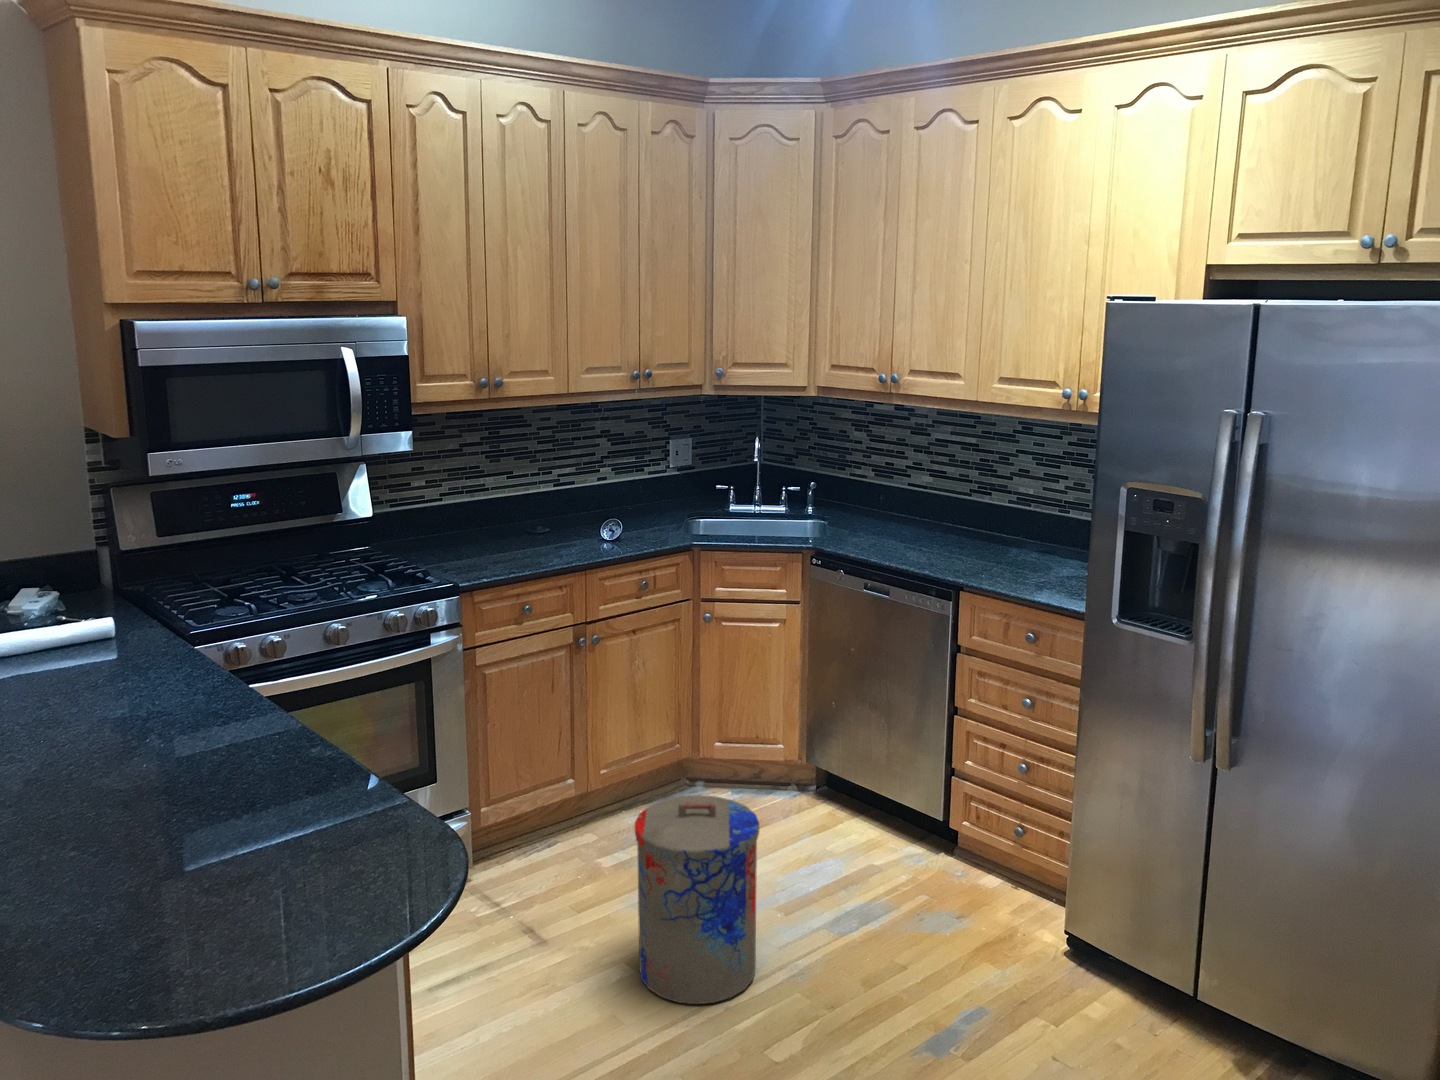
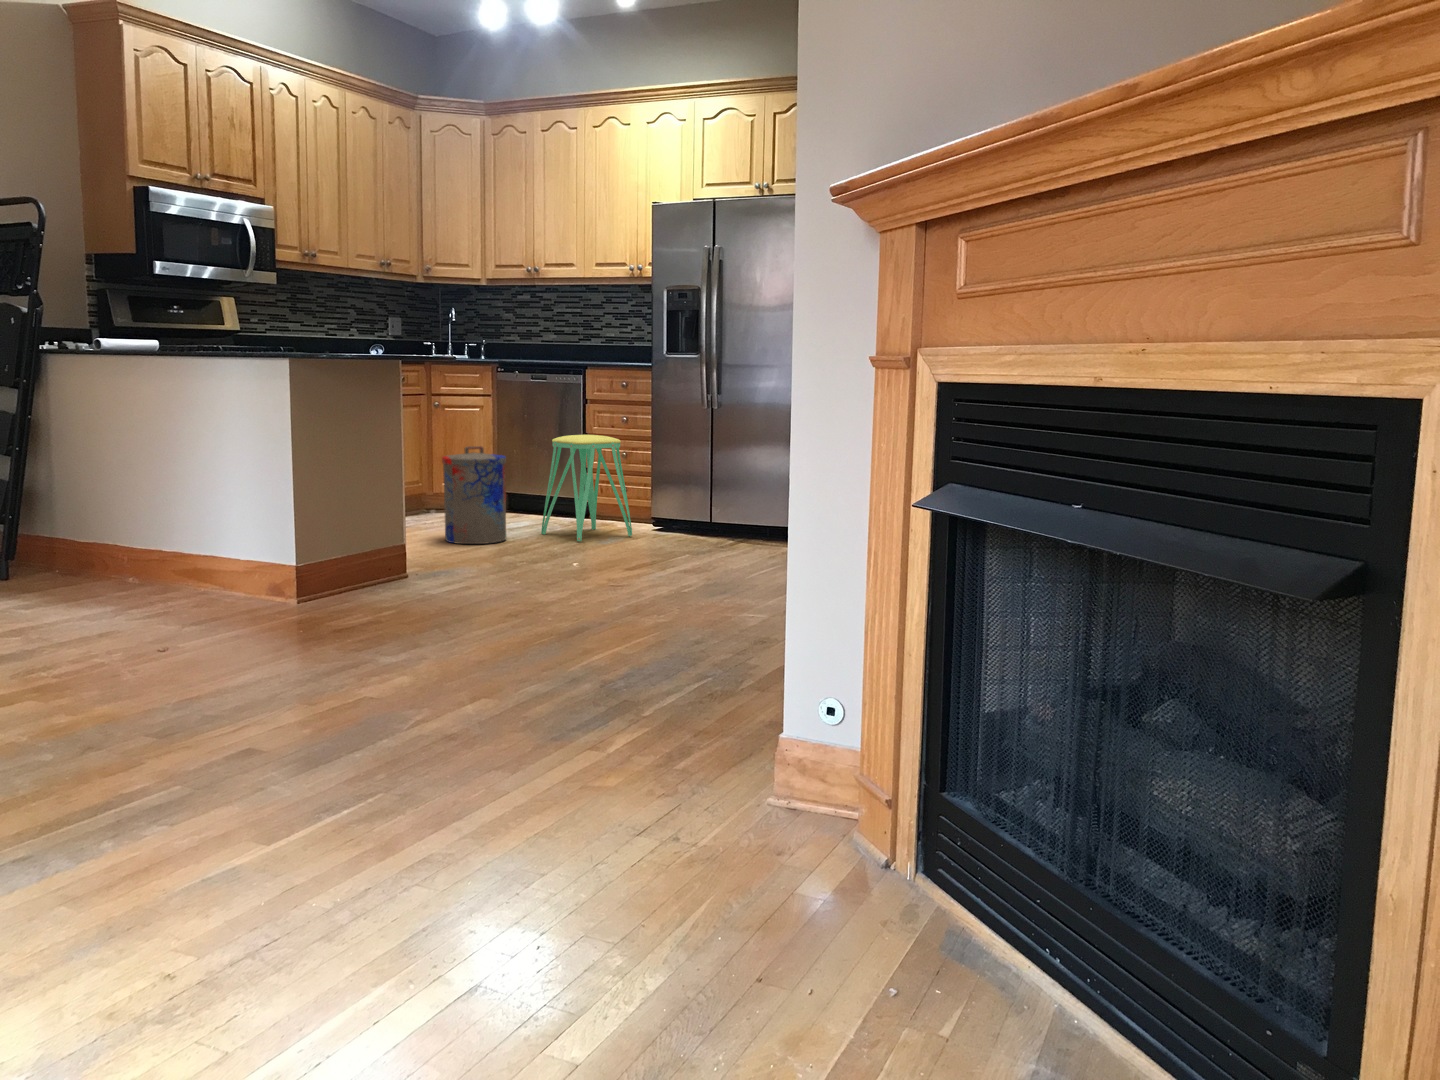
stool: none [834,767,1013,1020] -> present [541,435,632,541]

